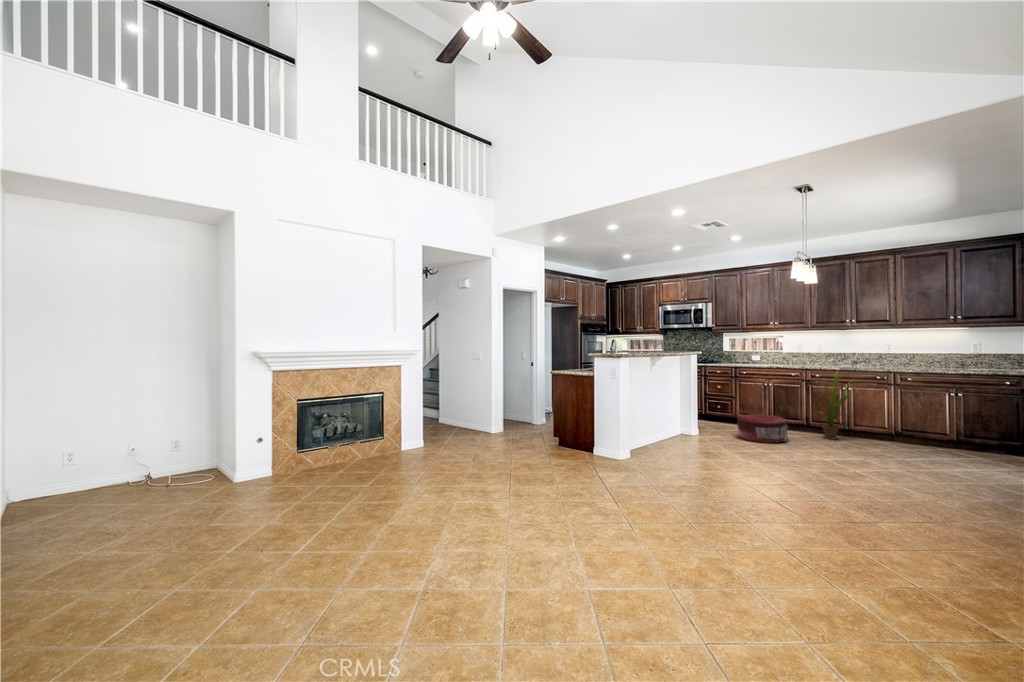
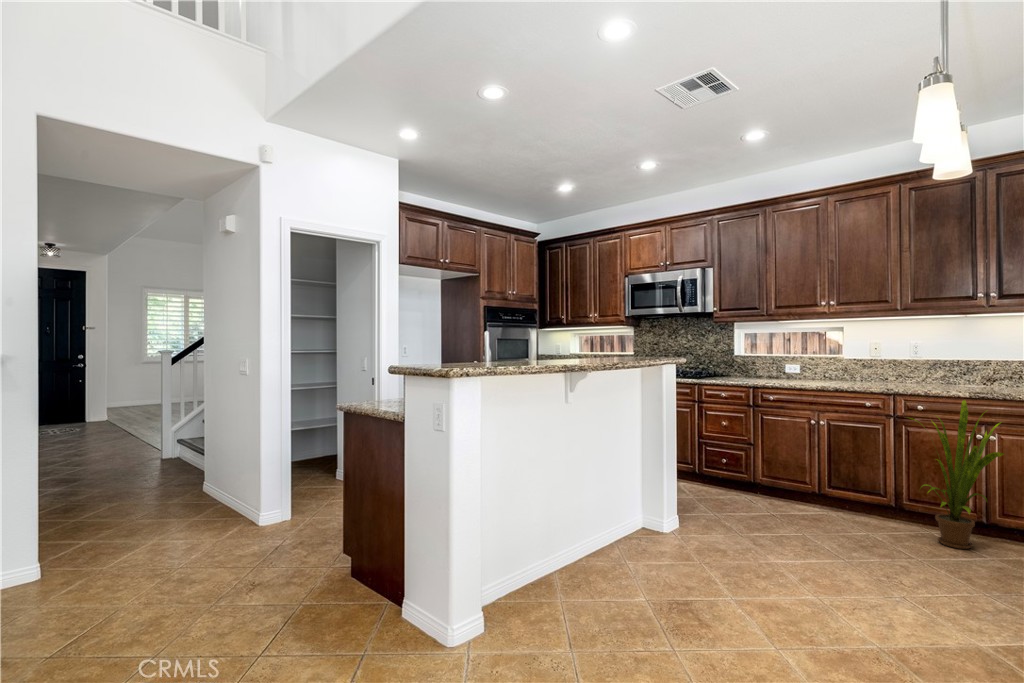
pouf: present [737,414,788,443] -> none [758,489,869,566]

